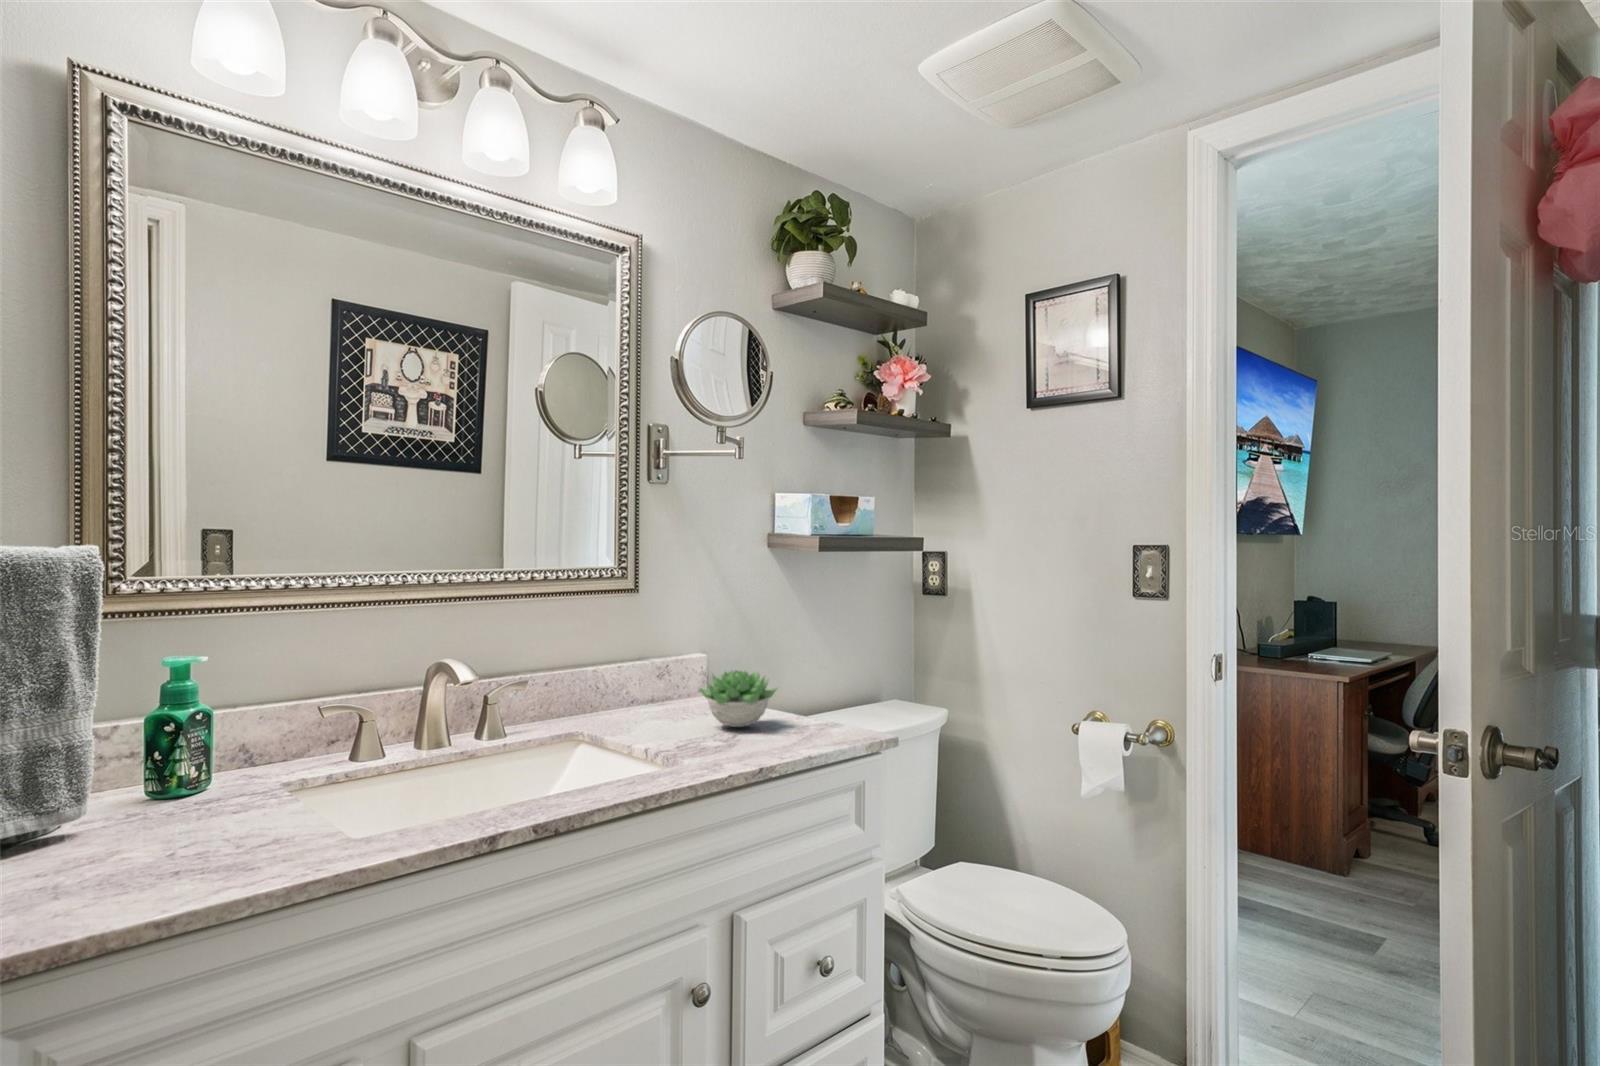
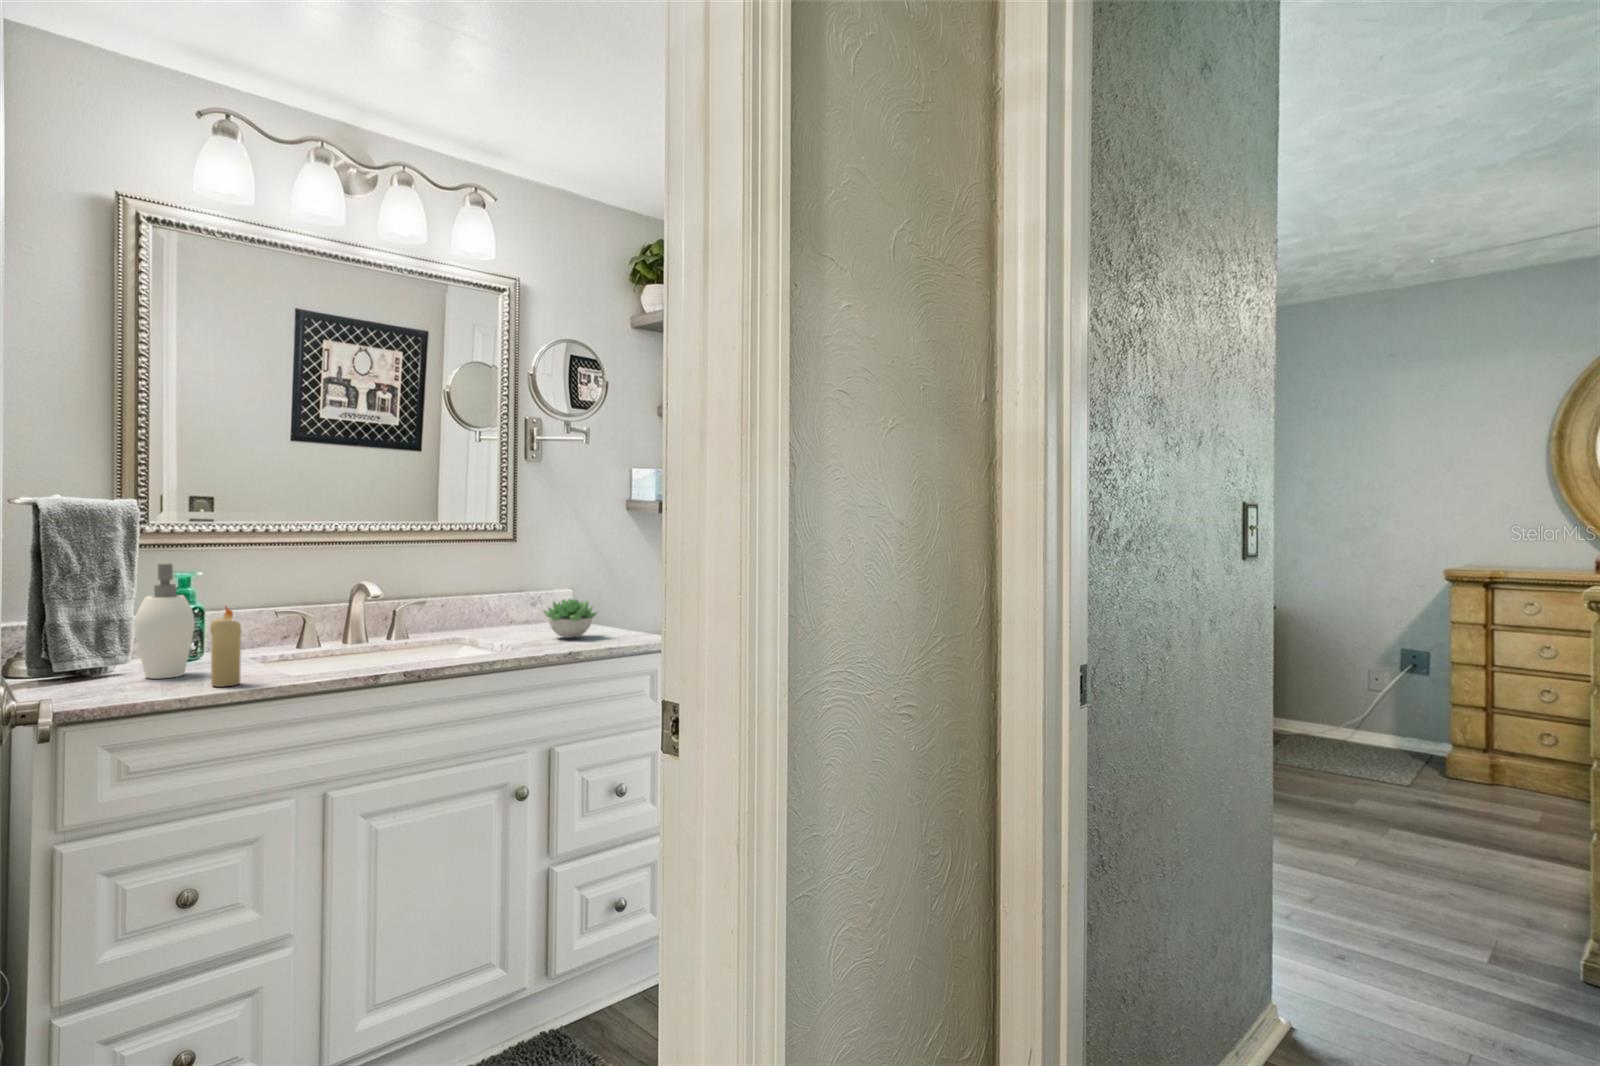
soap dispenser: none [88,648,201,853] -> present [134,563,195,678]
candle: none [223,724,279,874] -> present [210,606,242,687]

